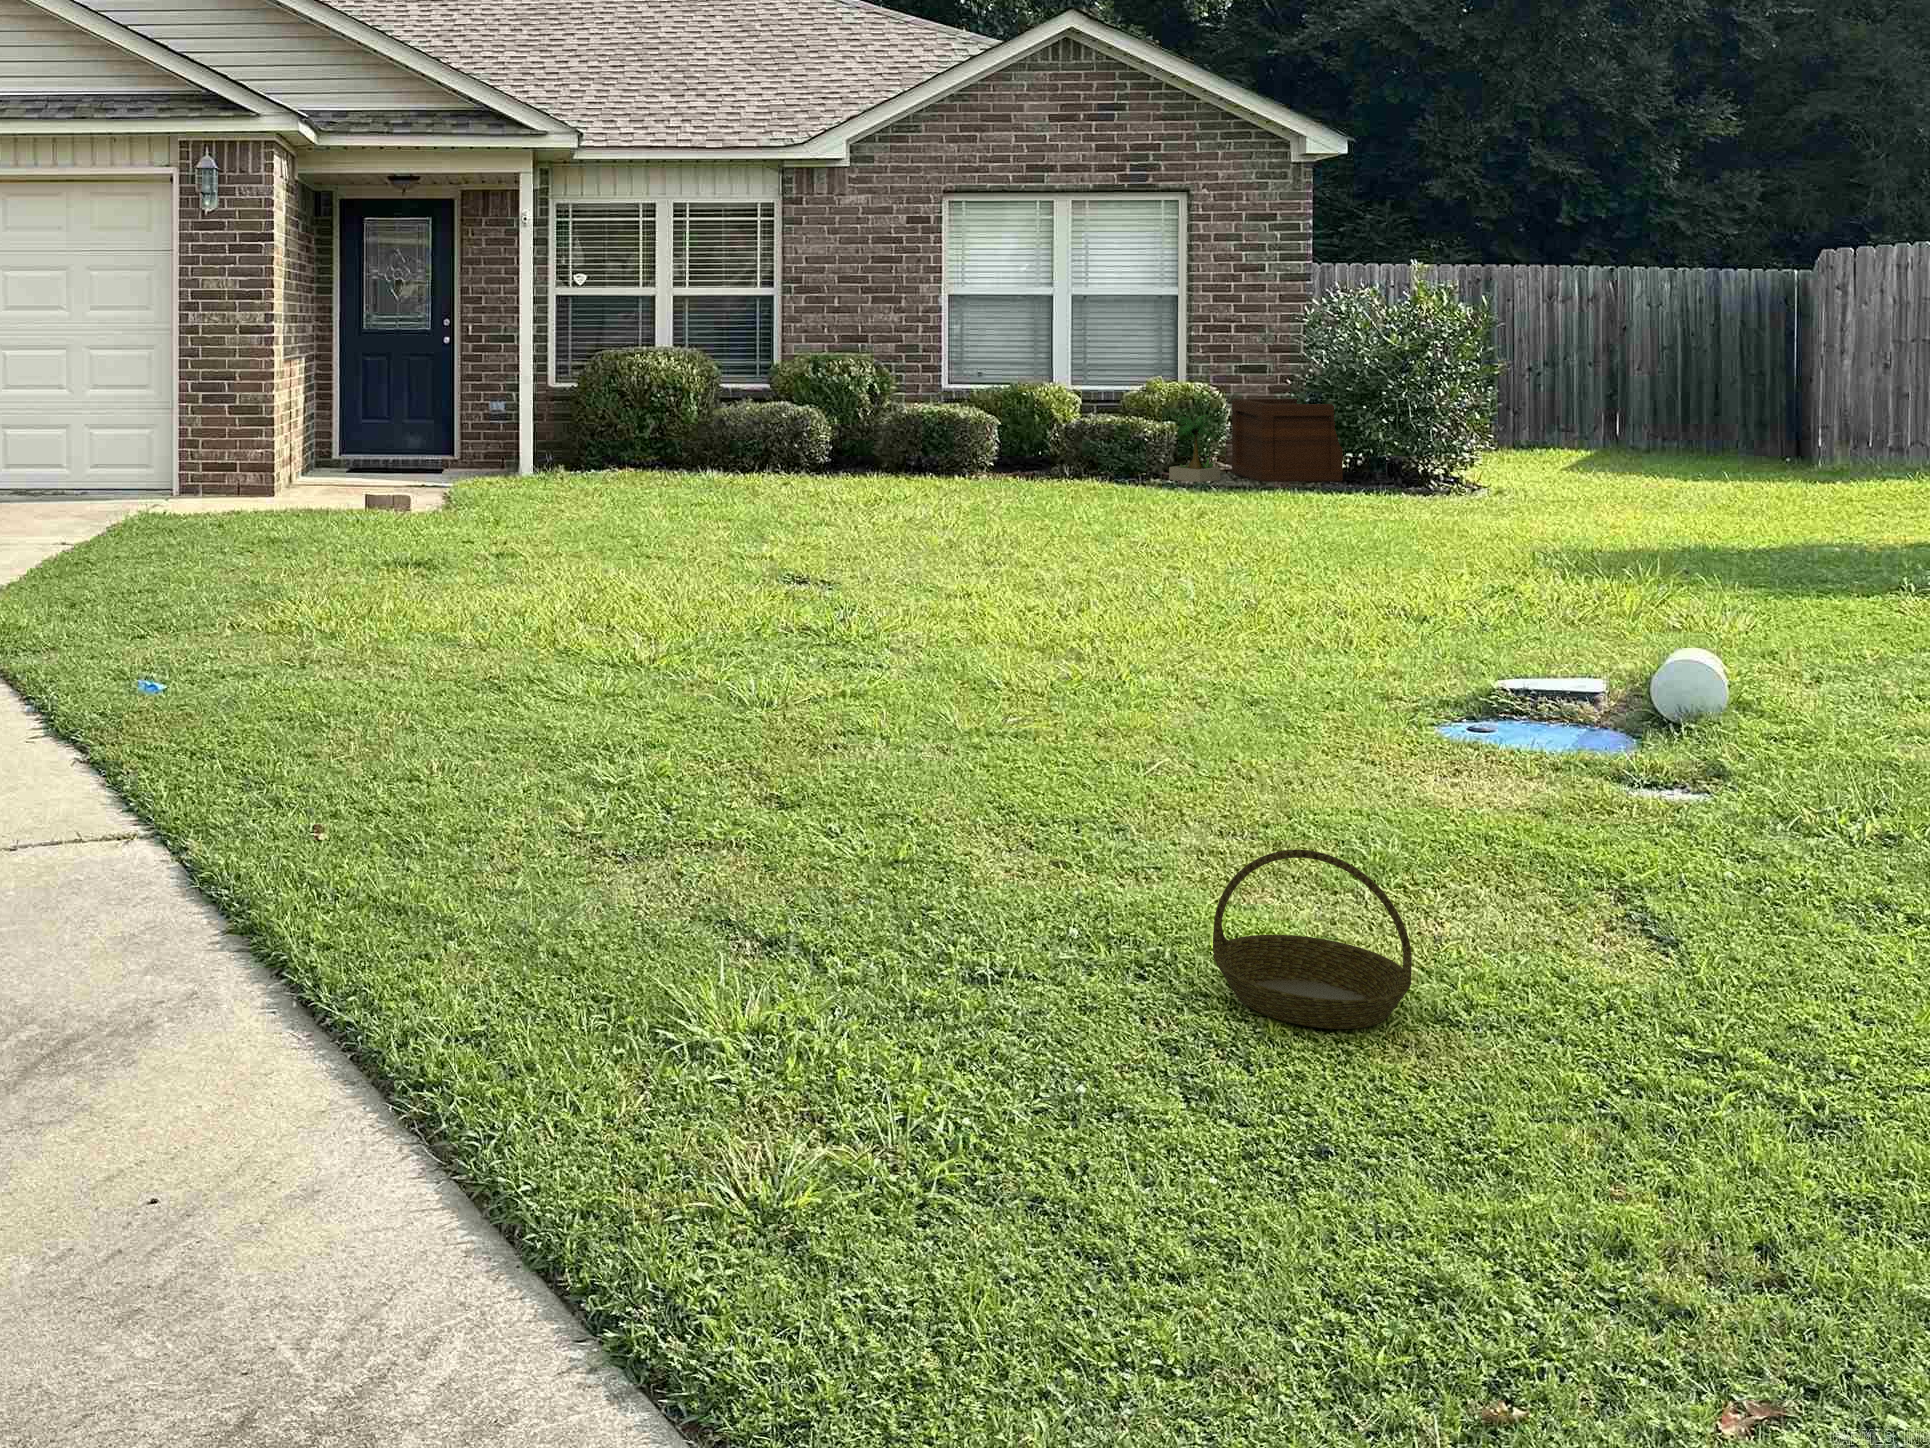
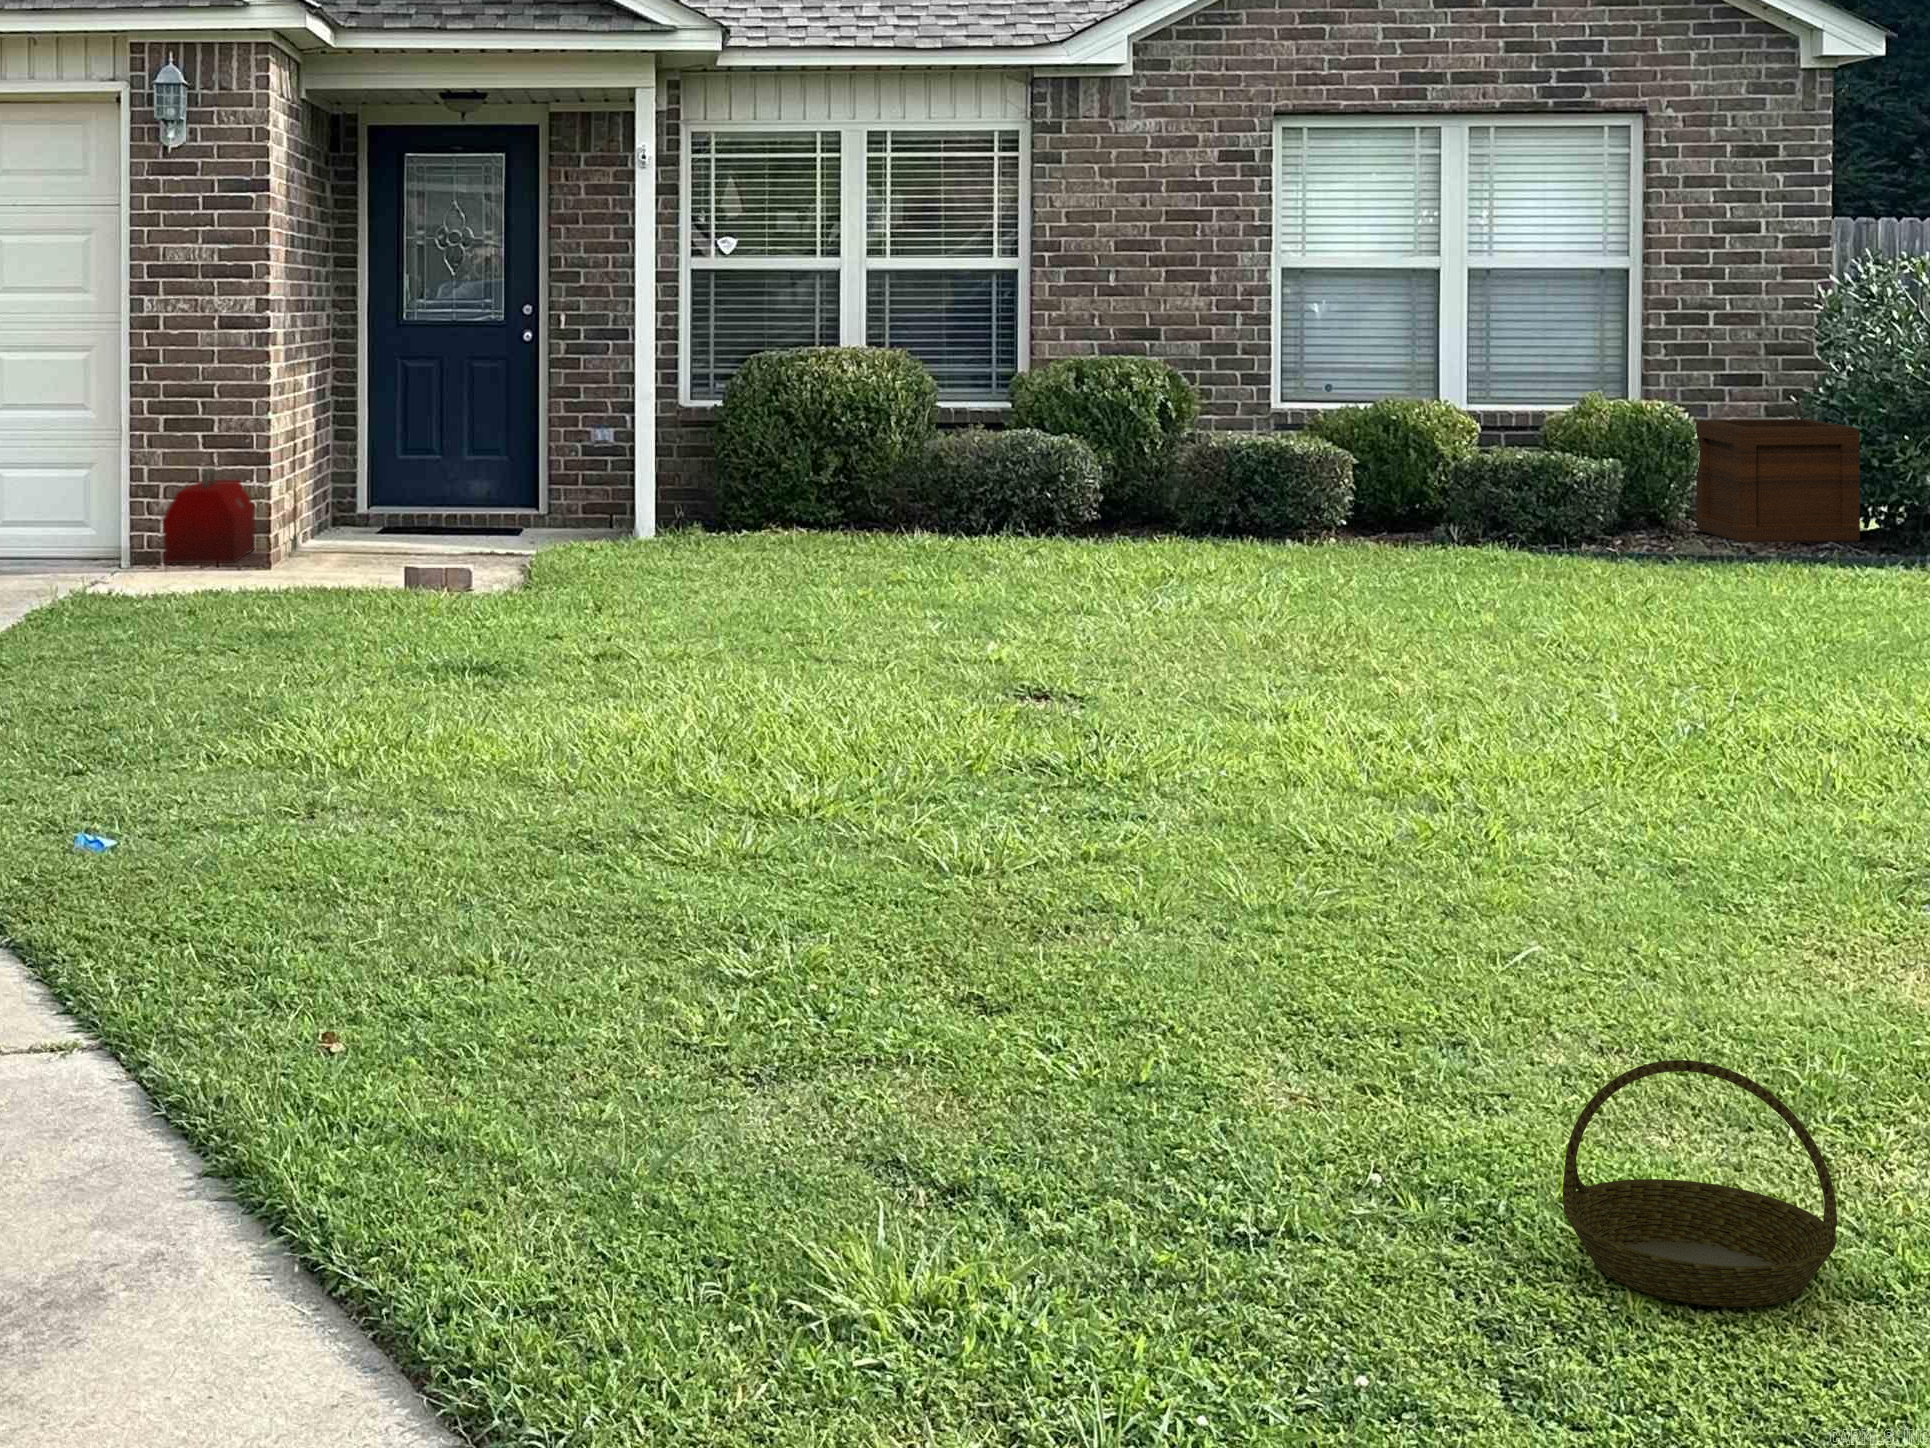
potted plant: present [1169,415,1220,482] -> none [1601,443,1677,543]
toolbox: none [190,428,253,494] -> present [163,468,255,563]

